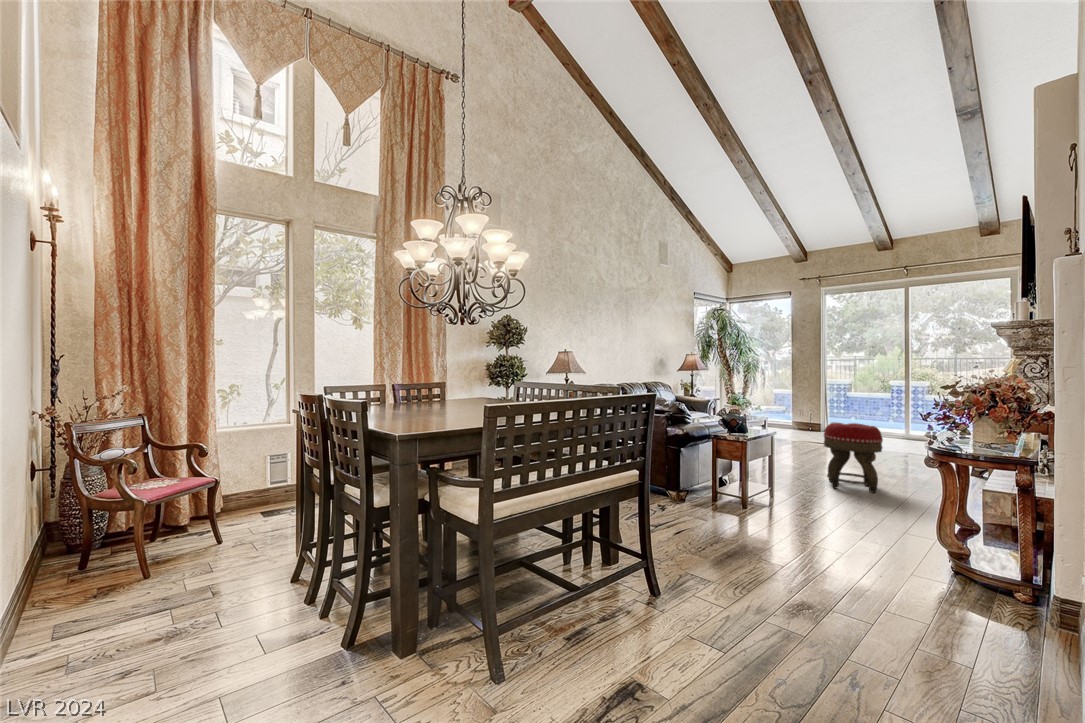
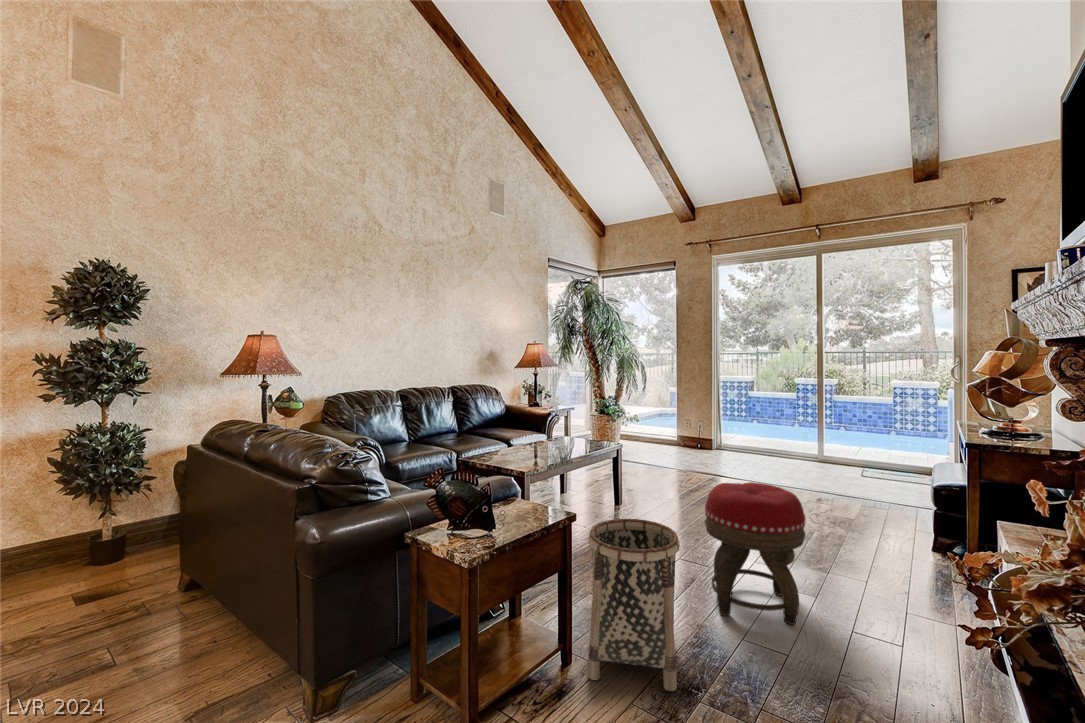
basket: none [766,430,814,501] -> present [588,519,680,691]

